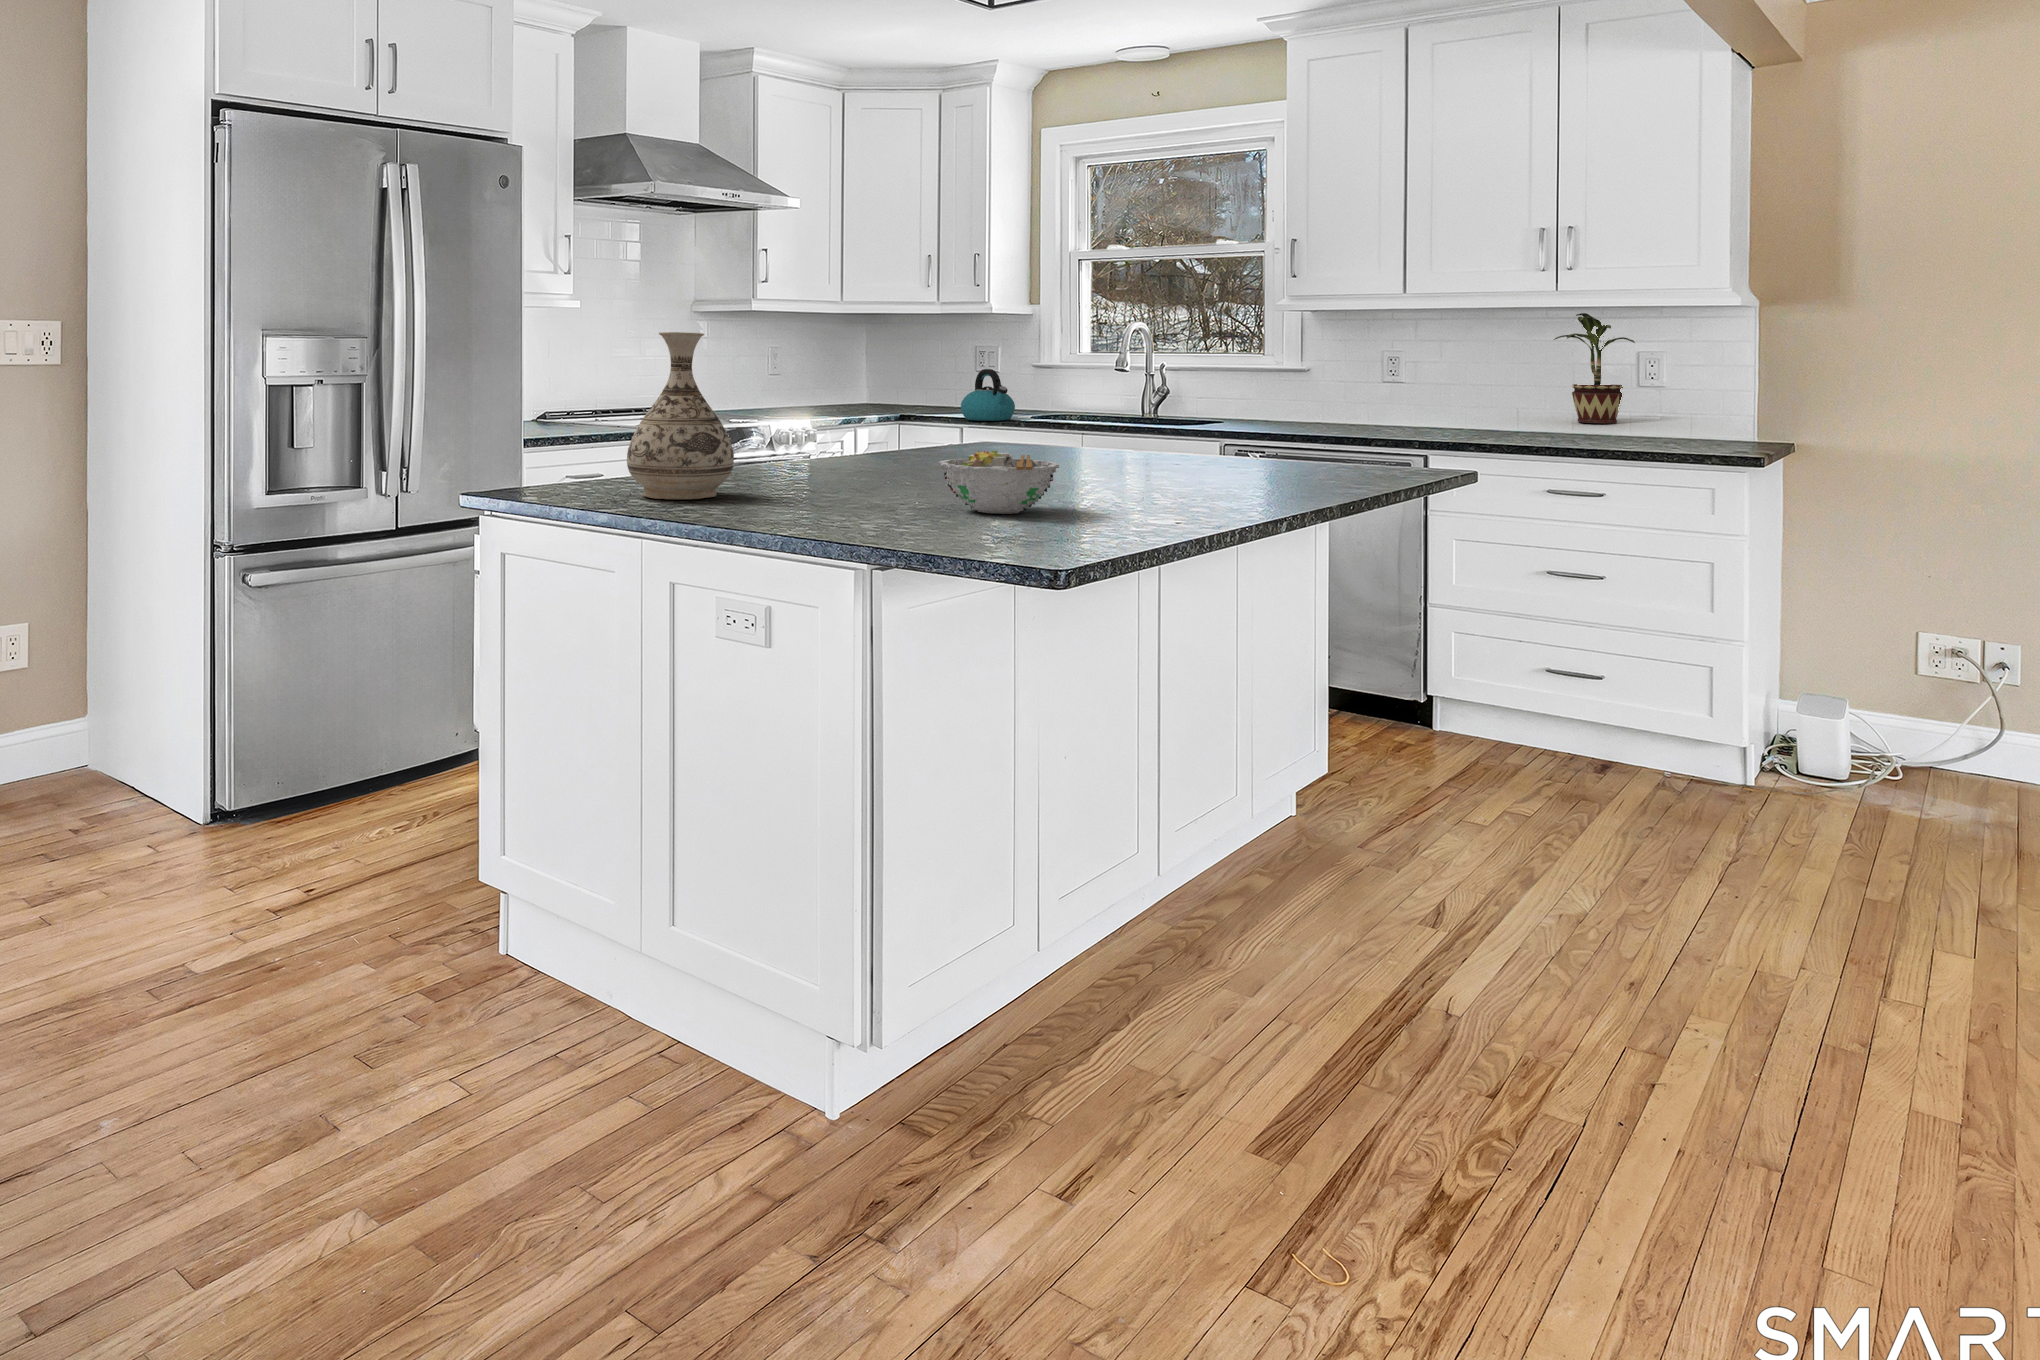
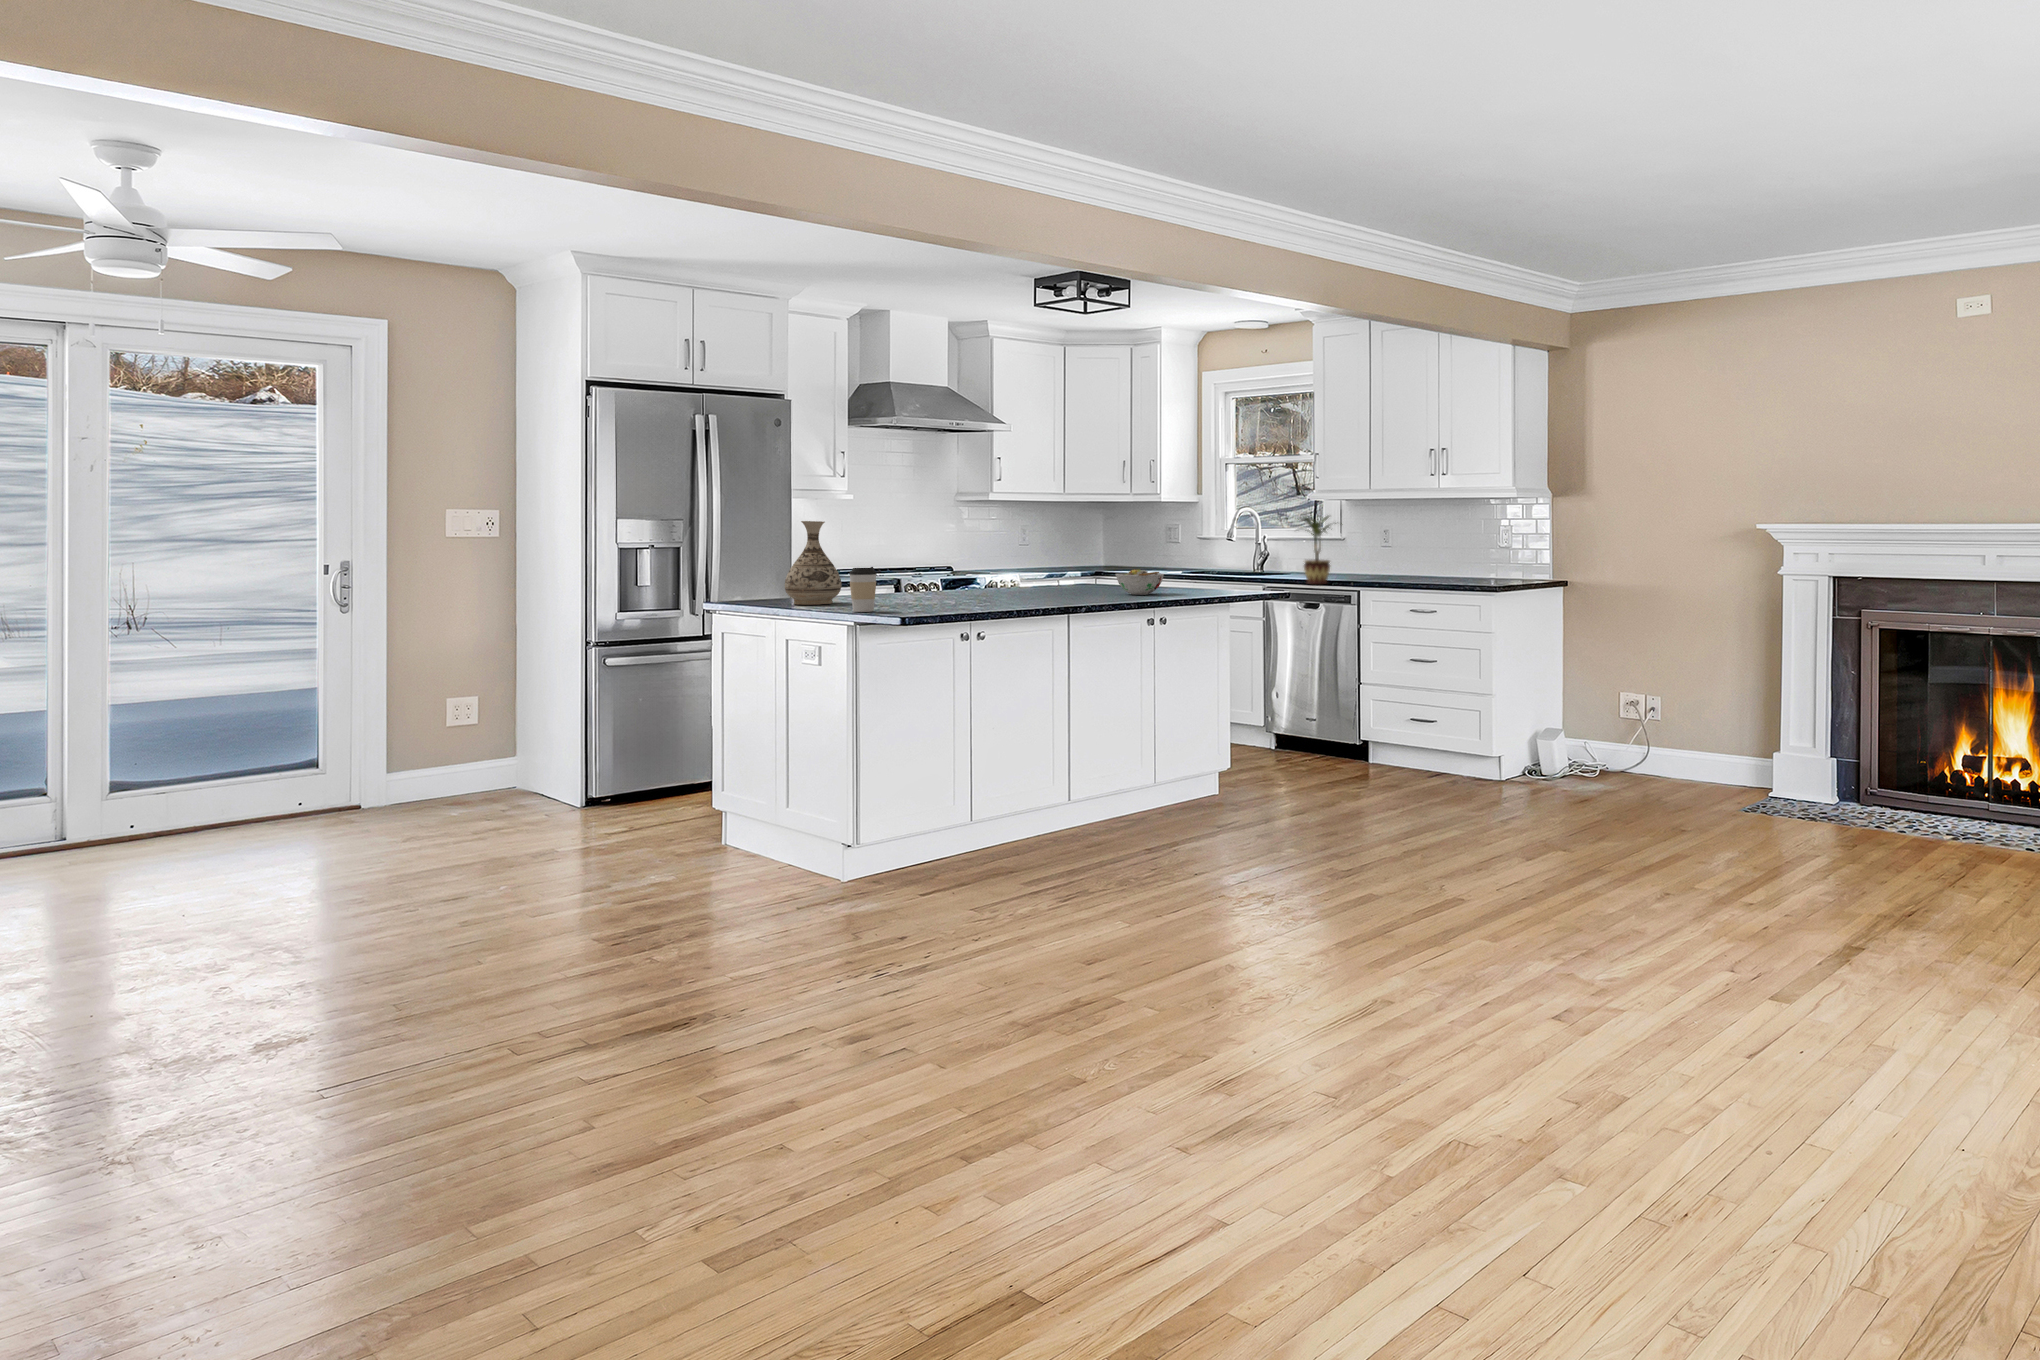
potted plant: present [1554,313,1635,423] -> present [1298,516,1336,584]
kettle: present [961,369,1015,421] -> none [1138,540,1174,575]
coffee cup: none [817,428,875,526] -> present [850,567,877,612]
bowl: present [939,451,1059,514] -> present [1115,569,1164,595]

